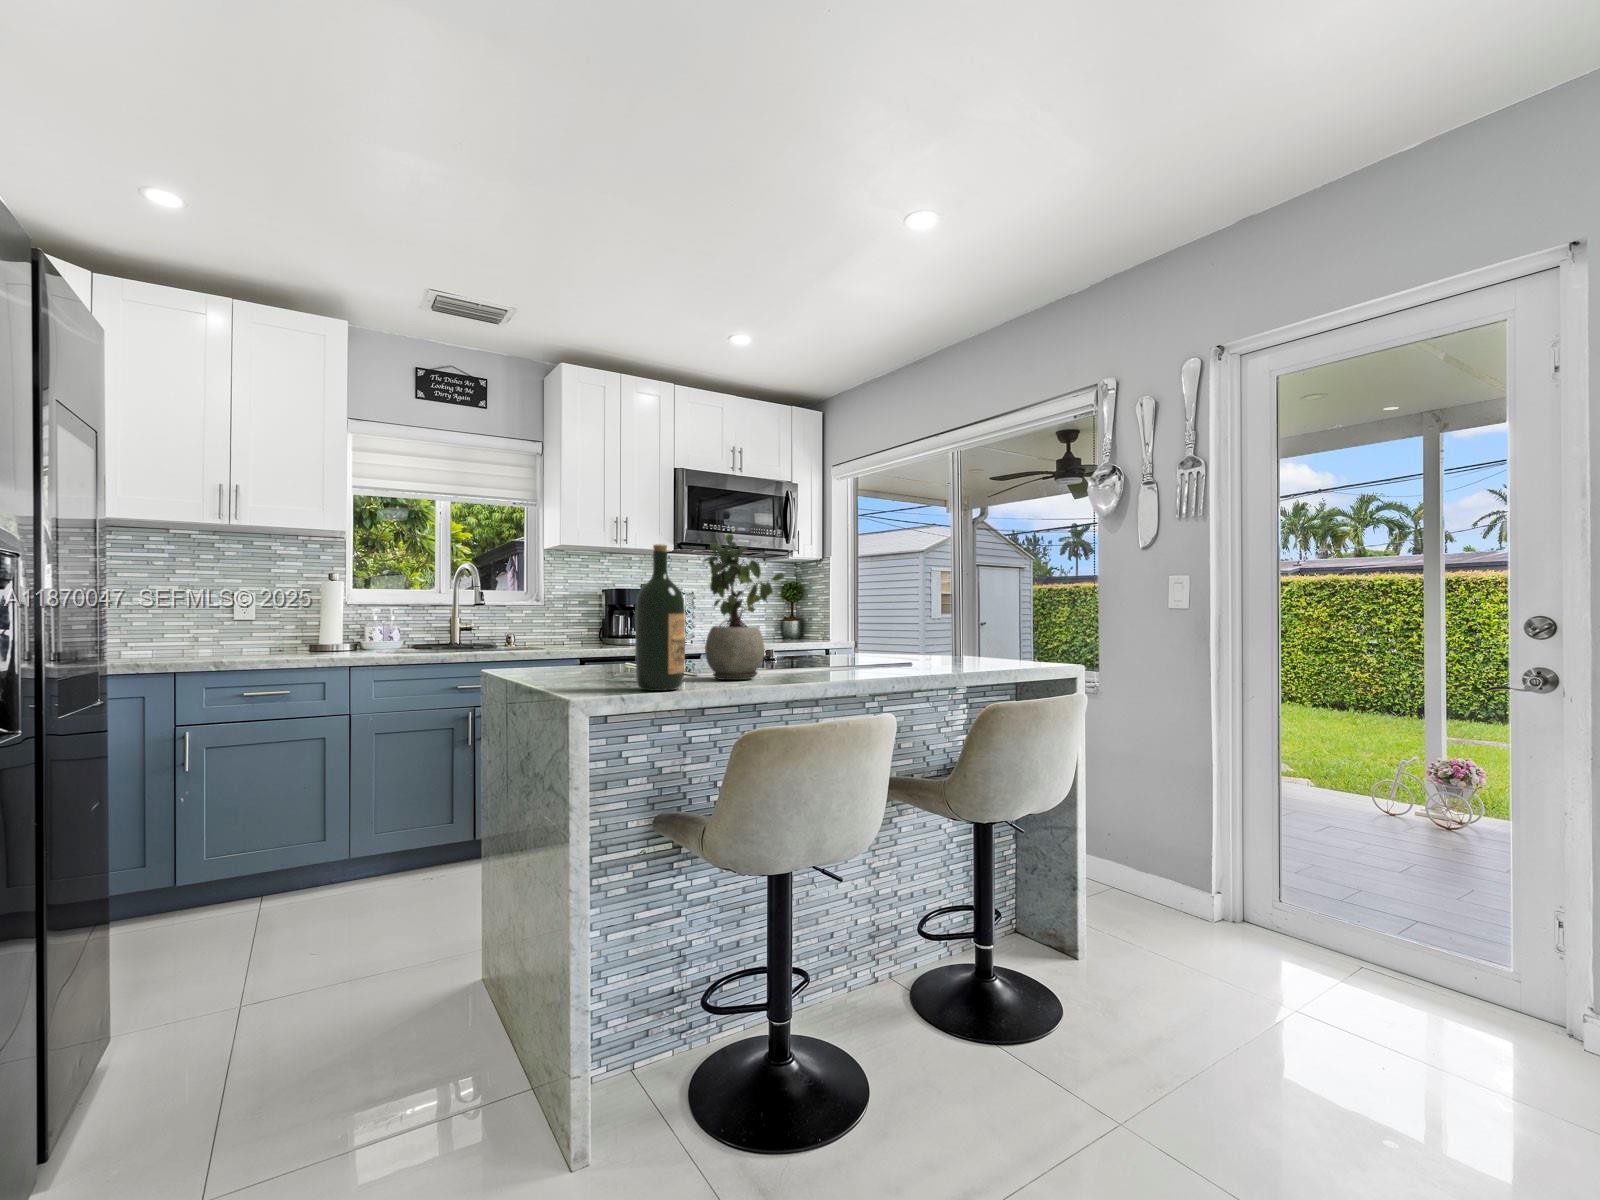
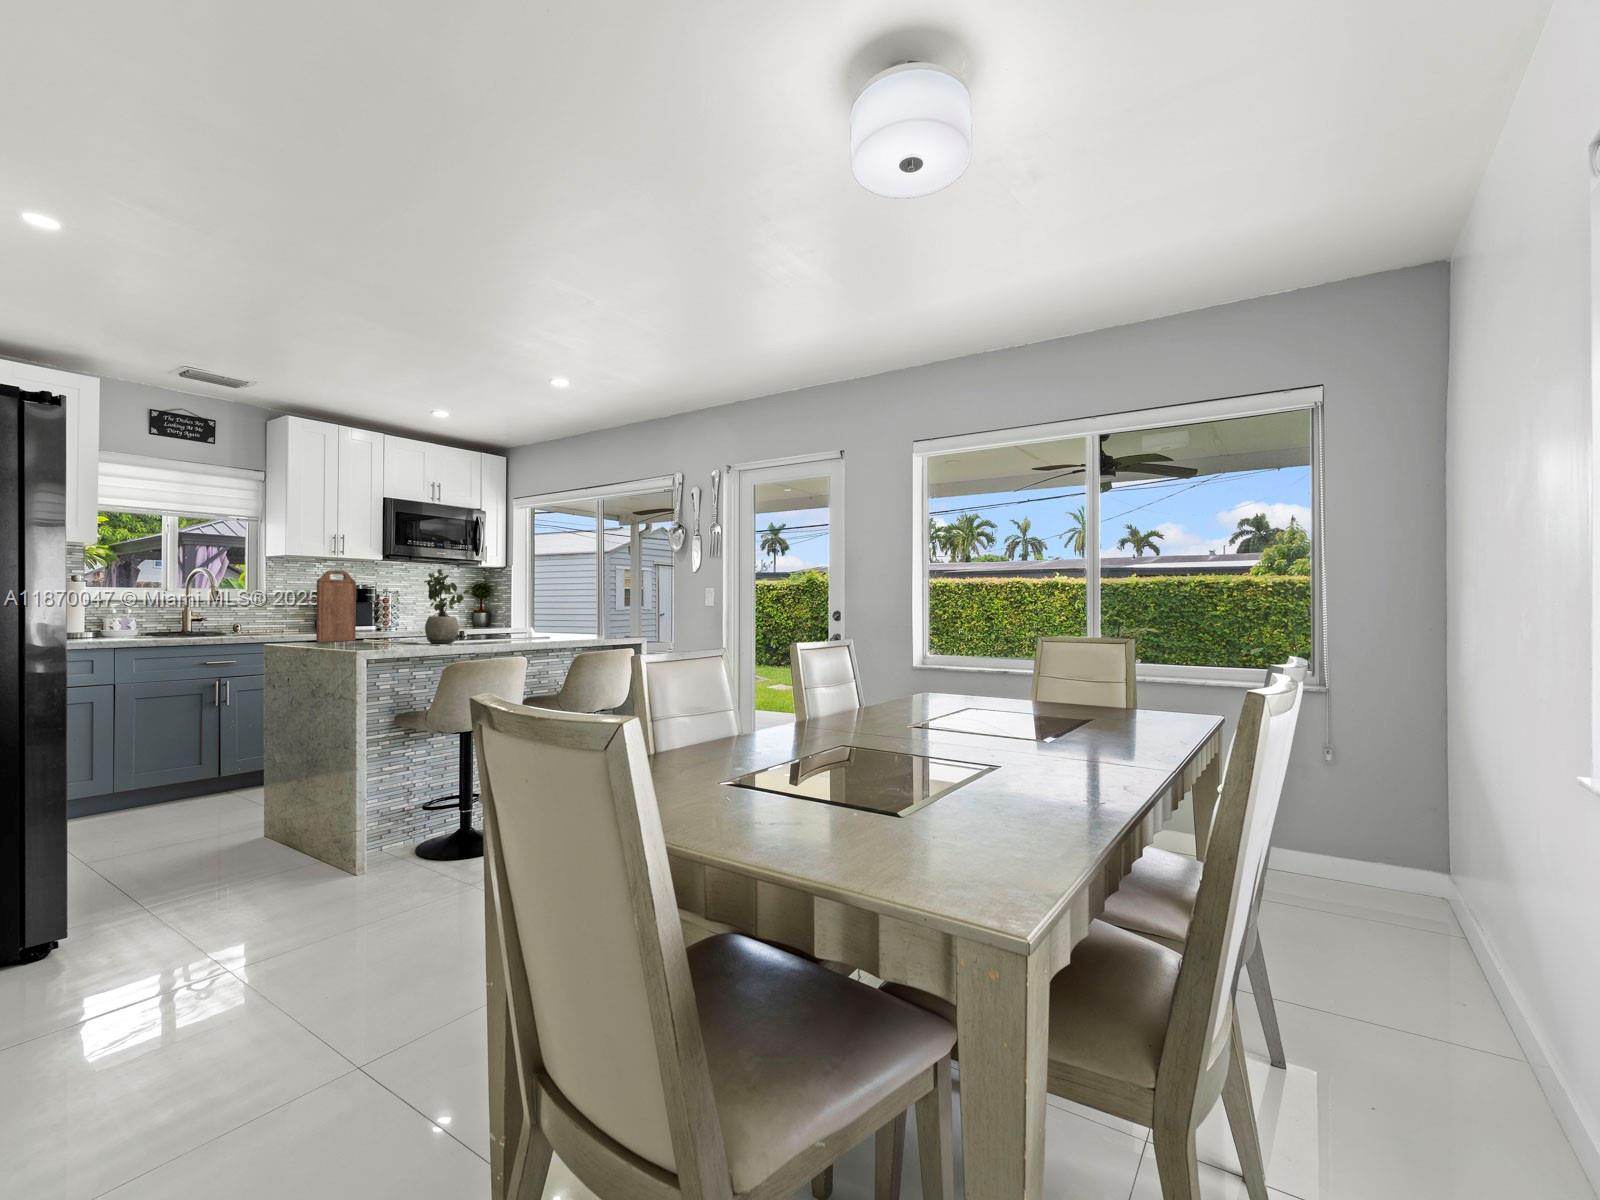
wine bottle: present [635,545,685,691] -> none [391,577,417,647]
cutting board: none [545,548,608,670] -> present [316,570,356,642]

